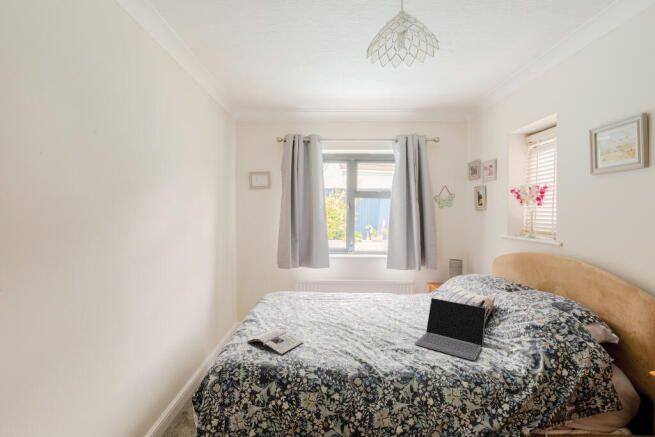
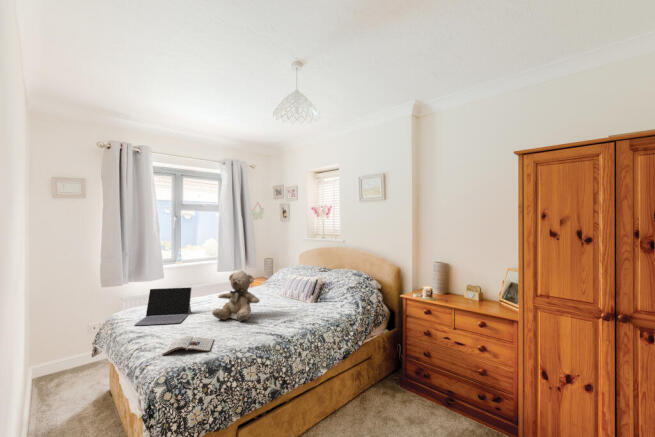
teddy bear: none [329,270,381,331] -> present [212,271,260,322]
laptop: present [415,298,486,360] -> present [135,287,191,325]

